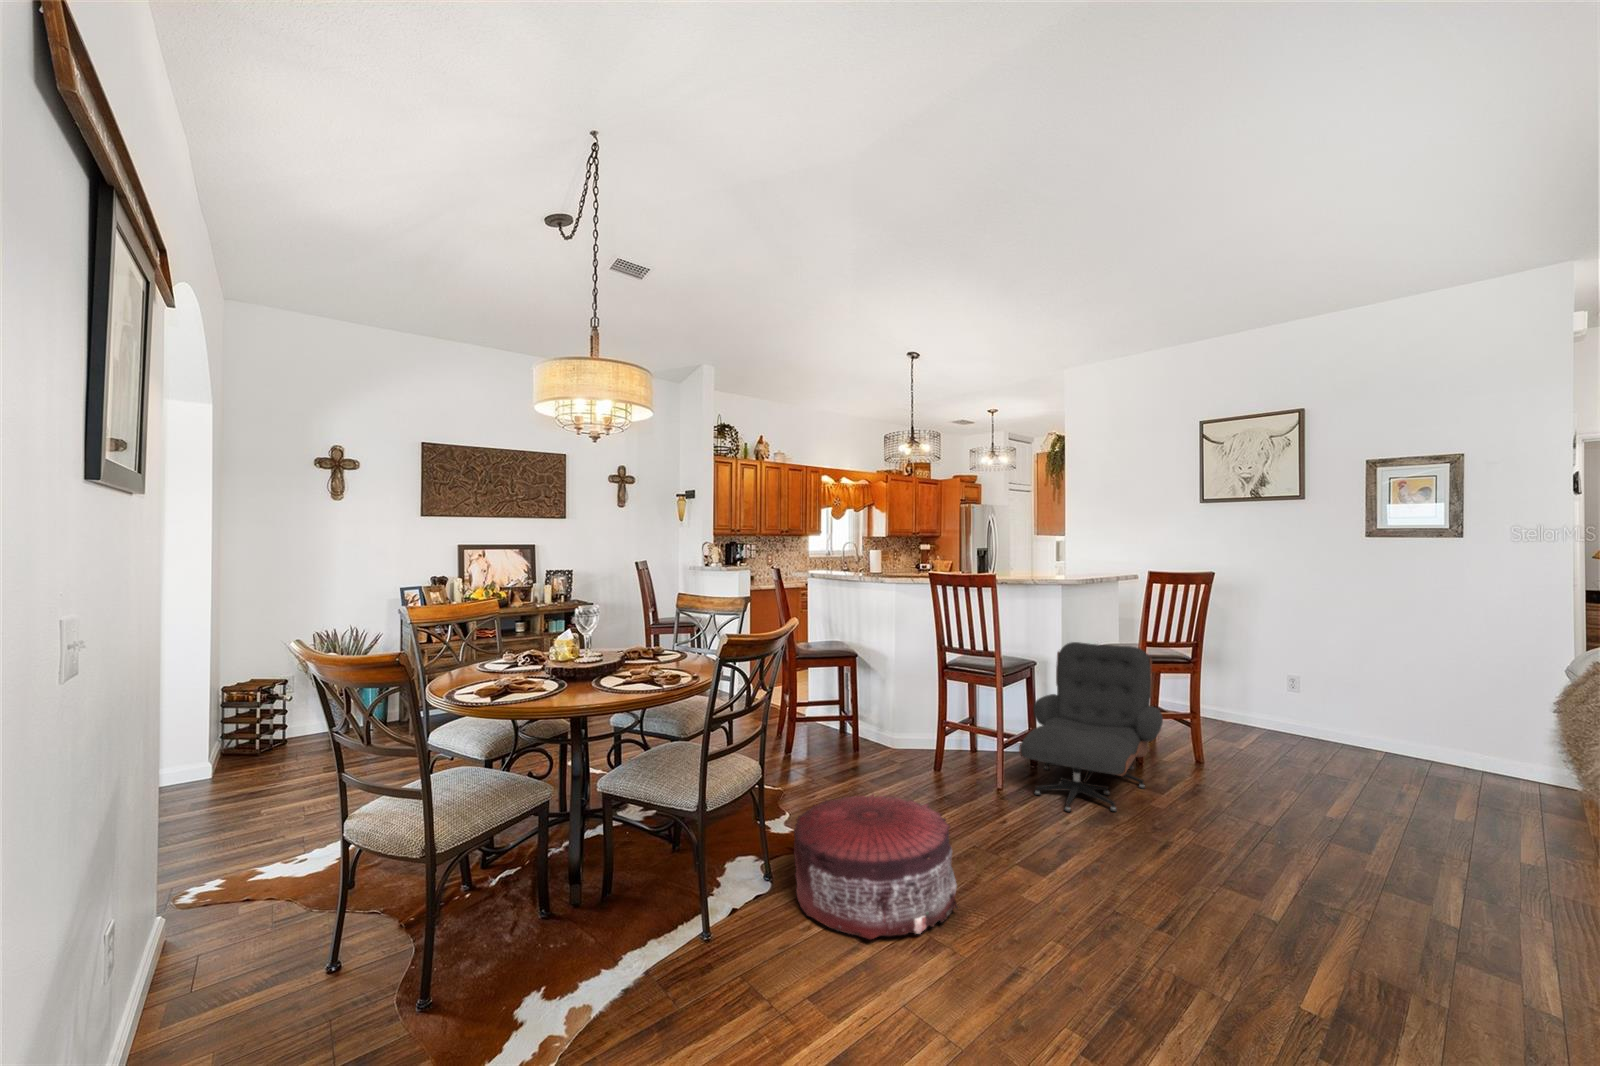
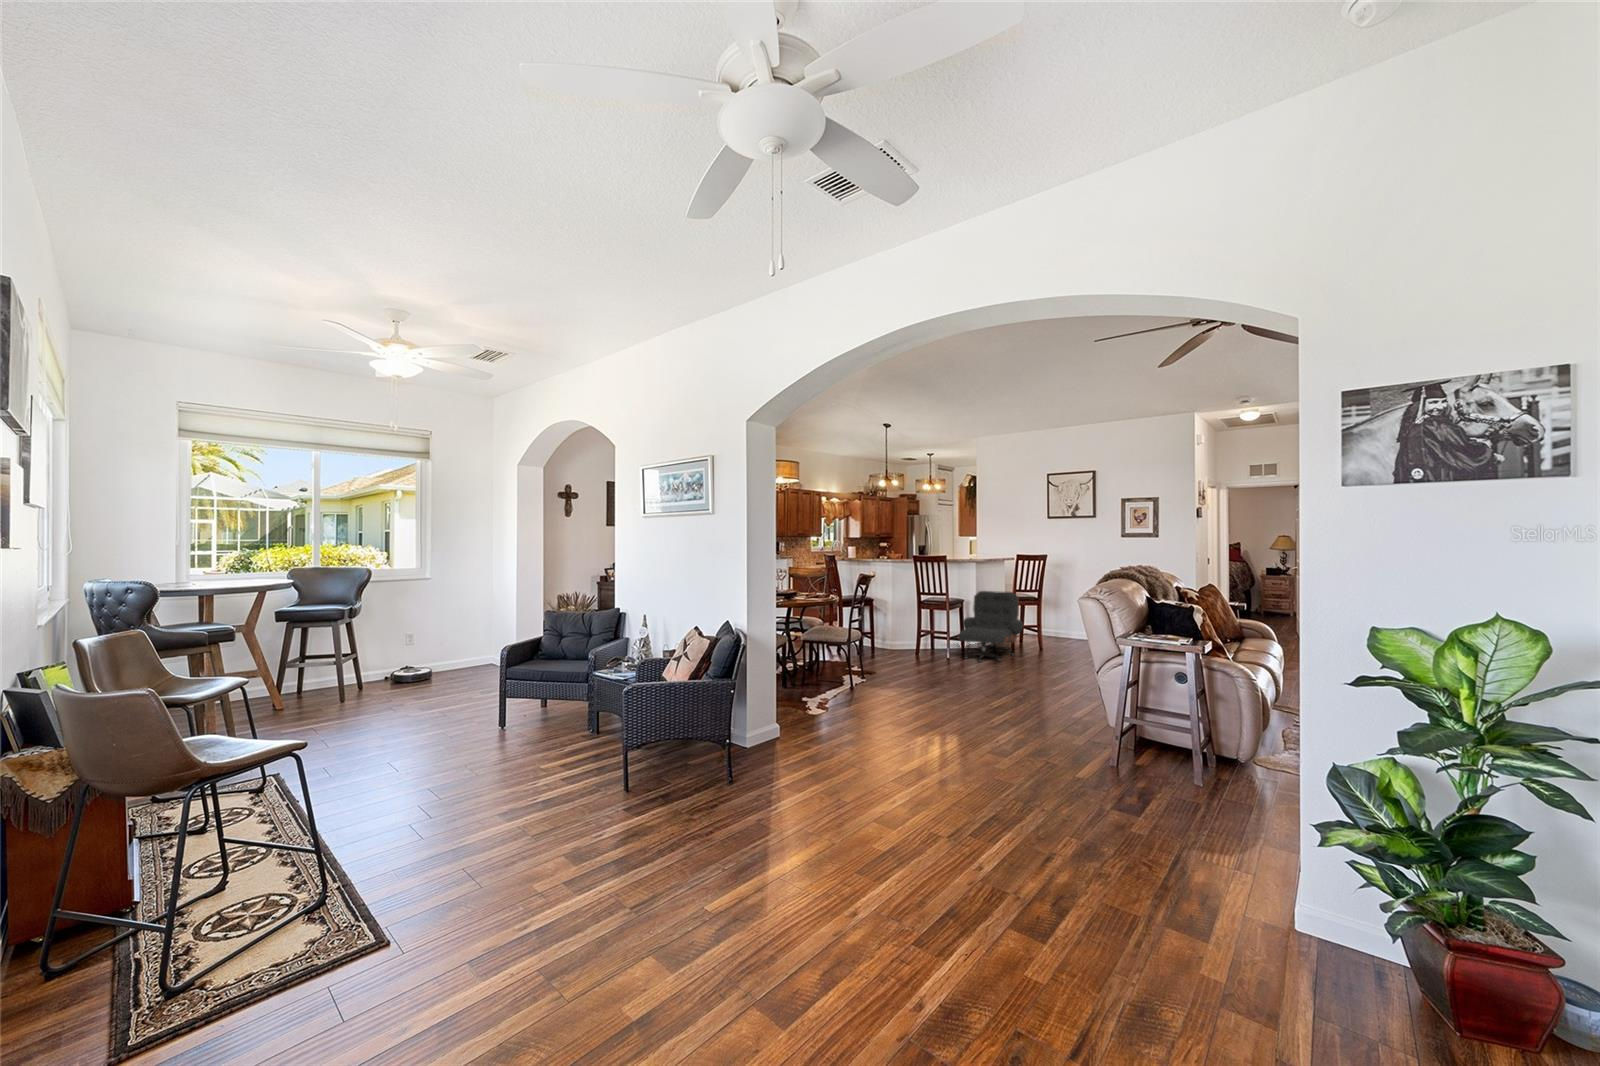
pouf: present [794,794,958,939] -> none [874,646,941,686]

